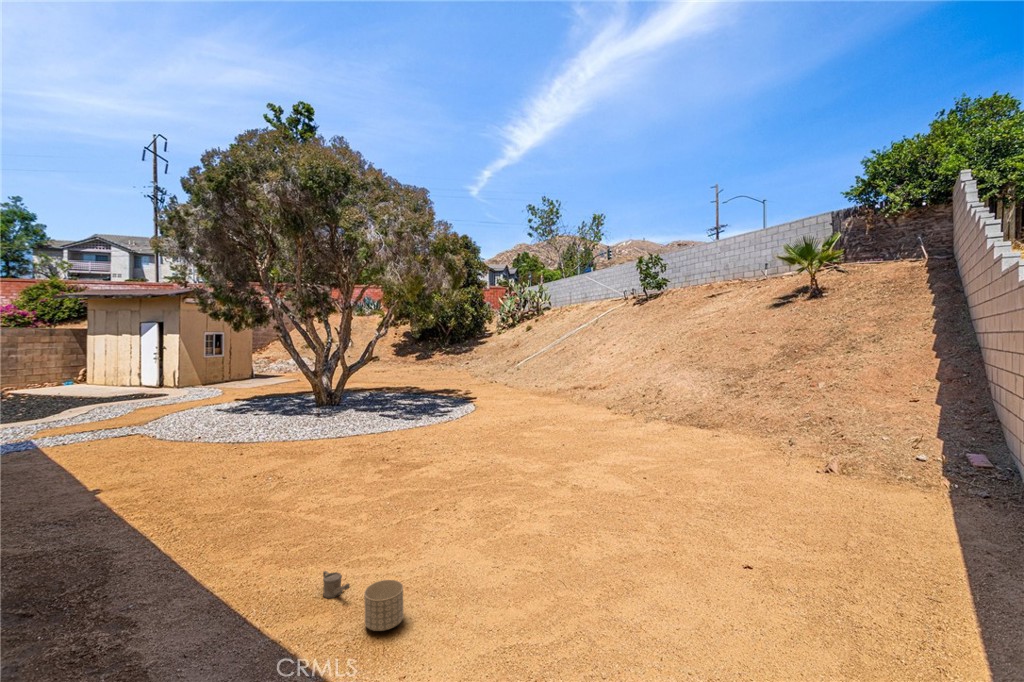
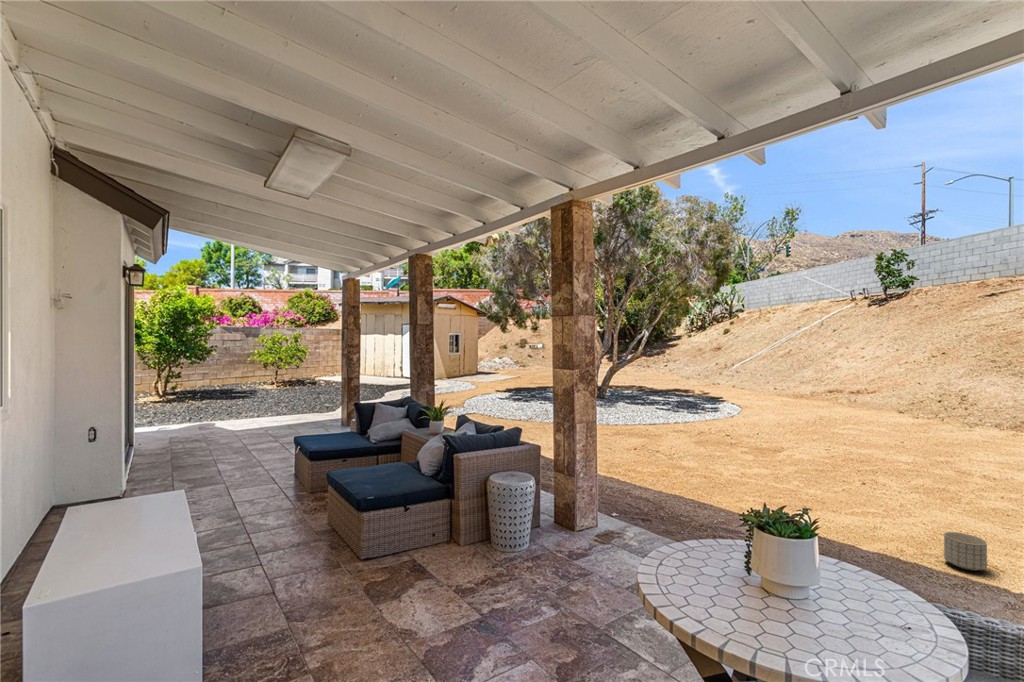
watering can: present [323,571,350,599] -> none [854,522,901,544]

